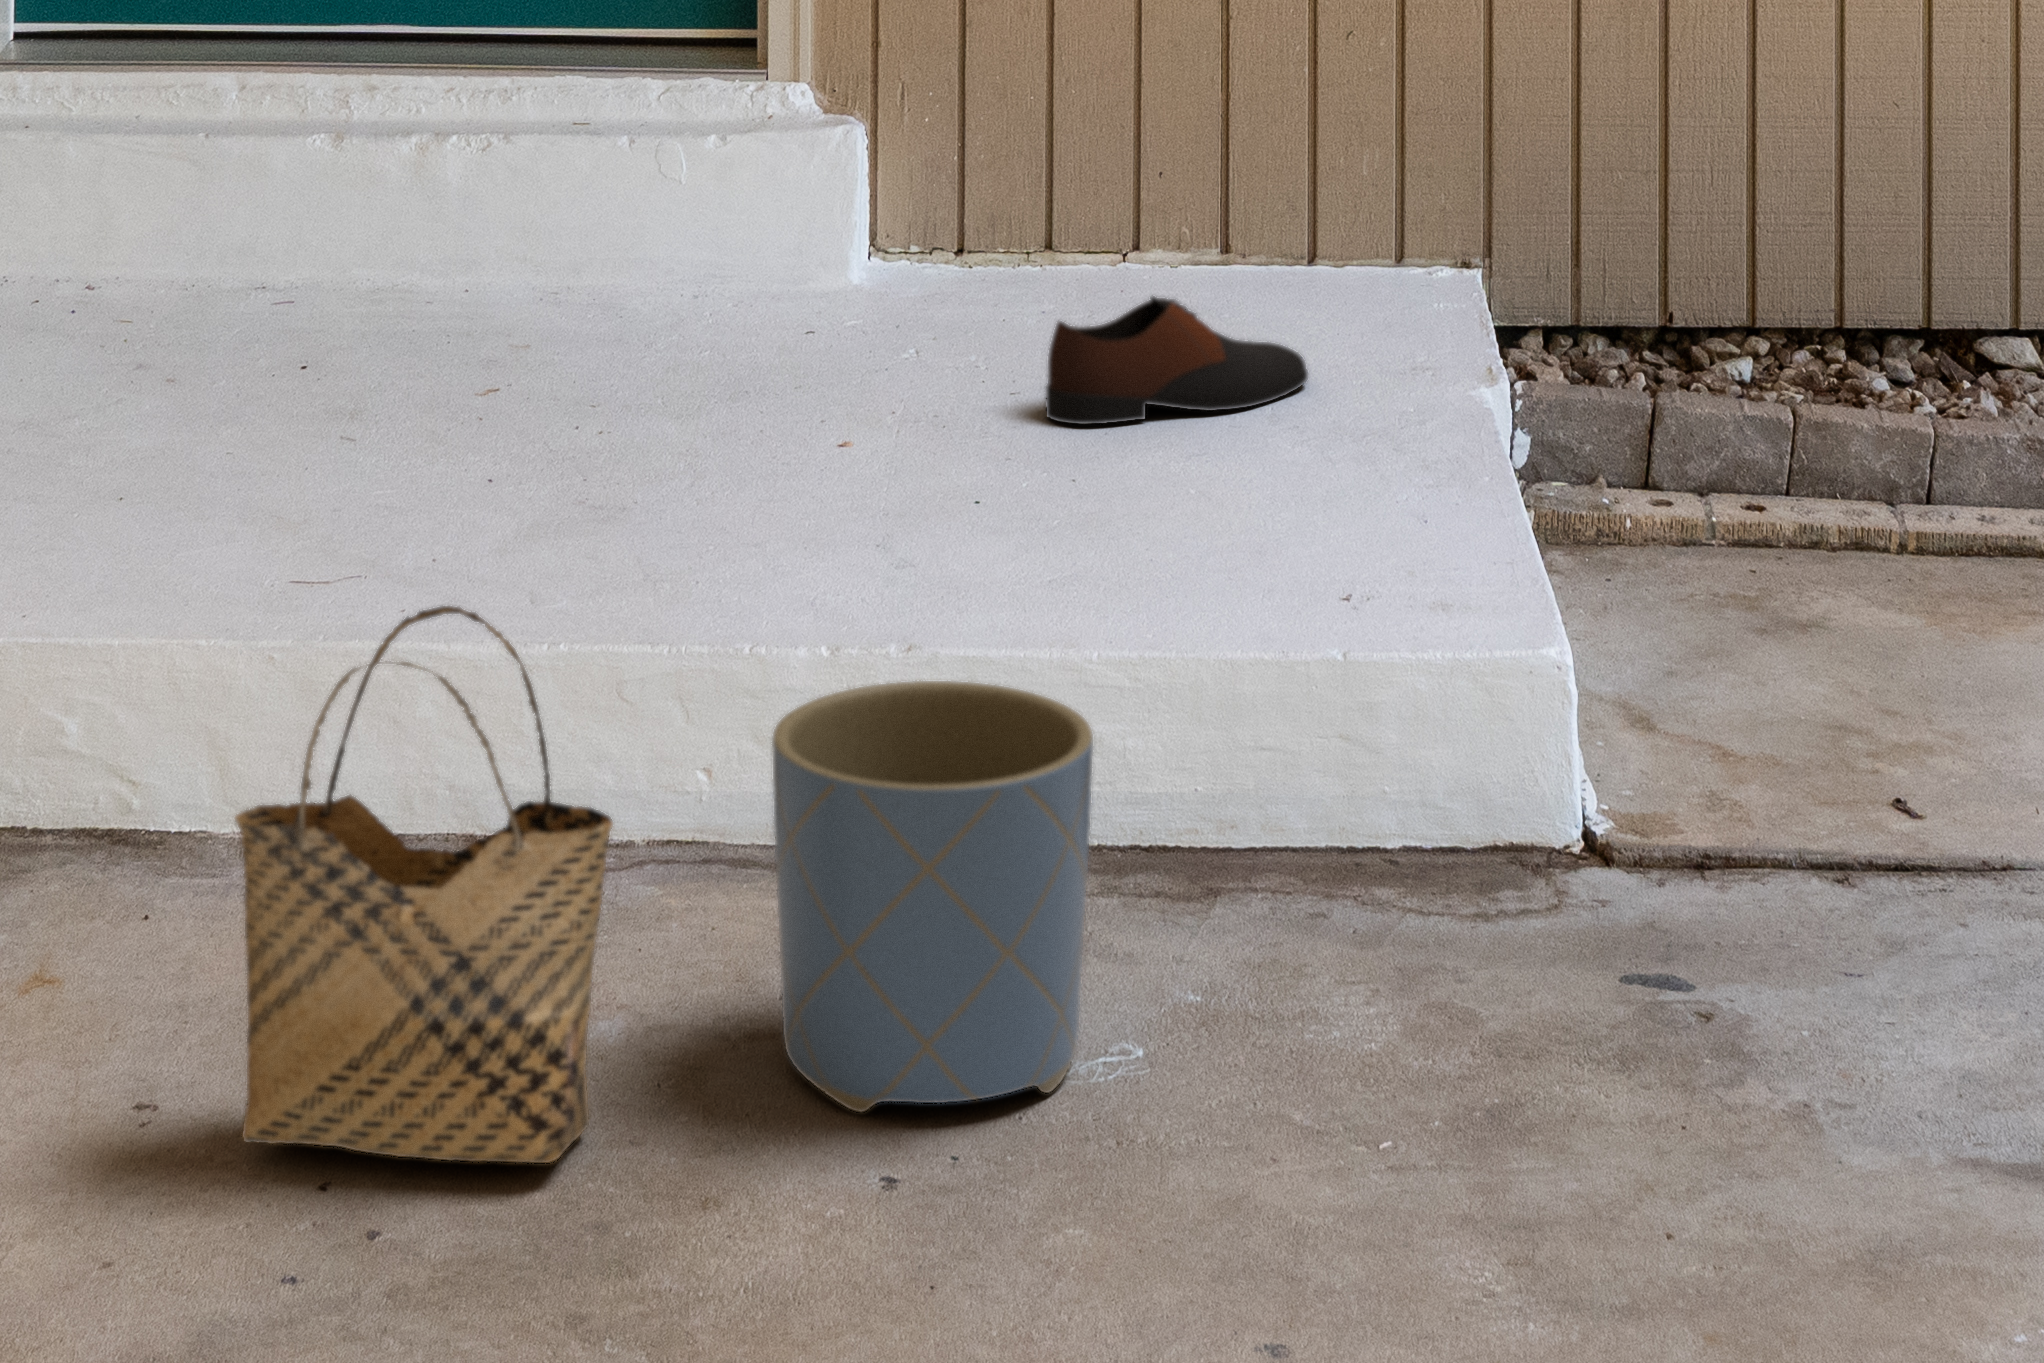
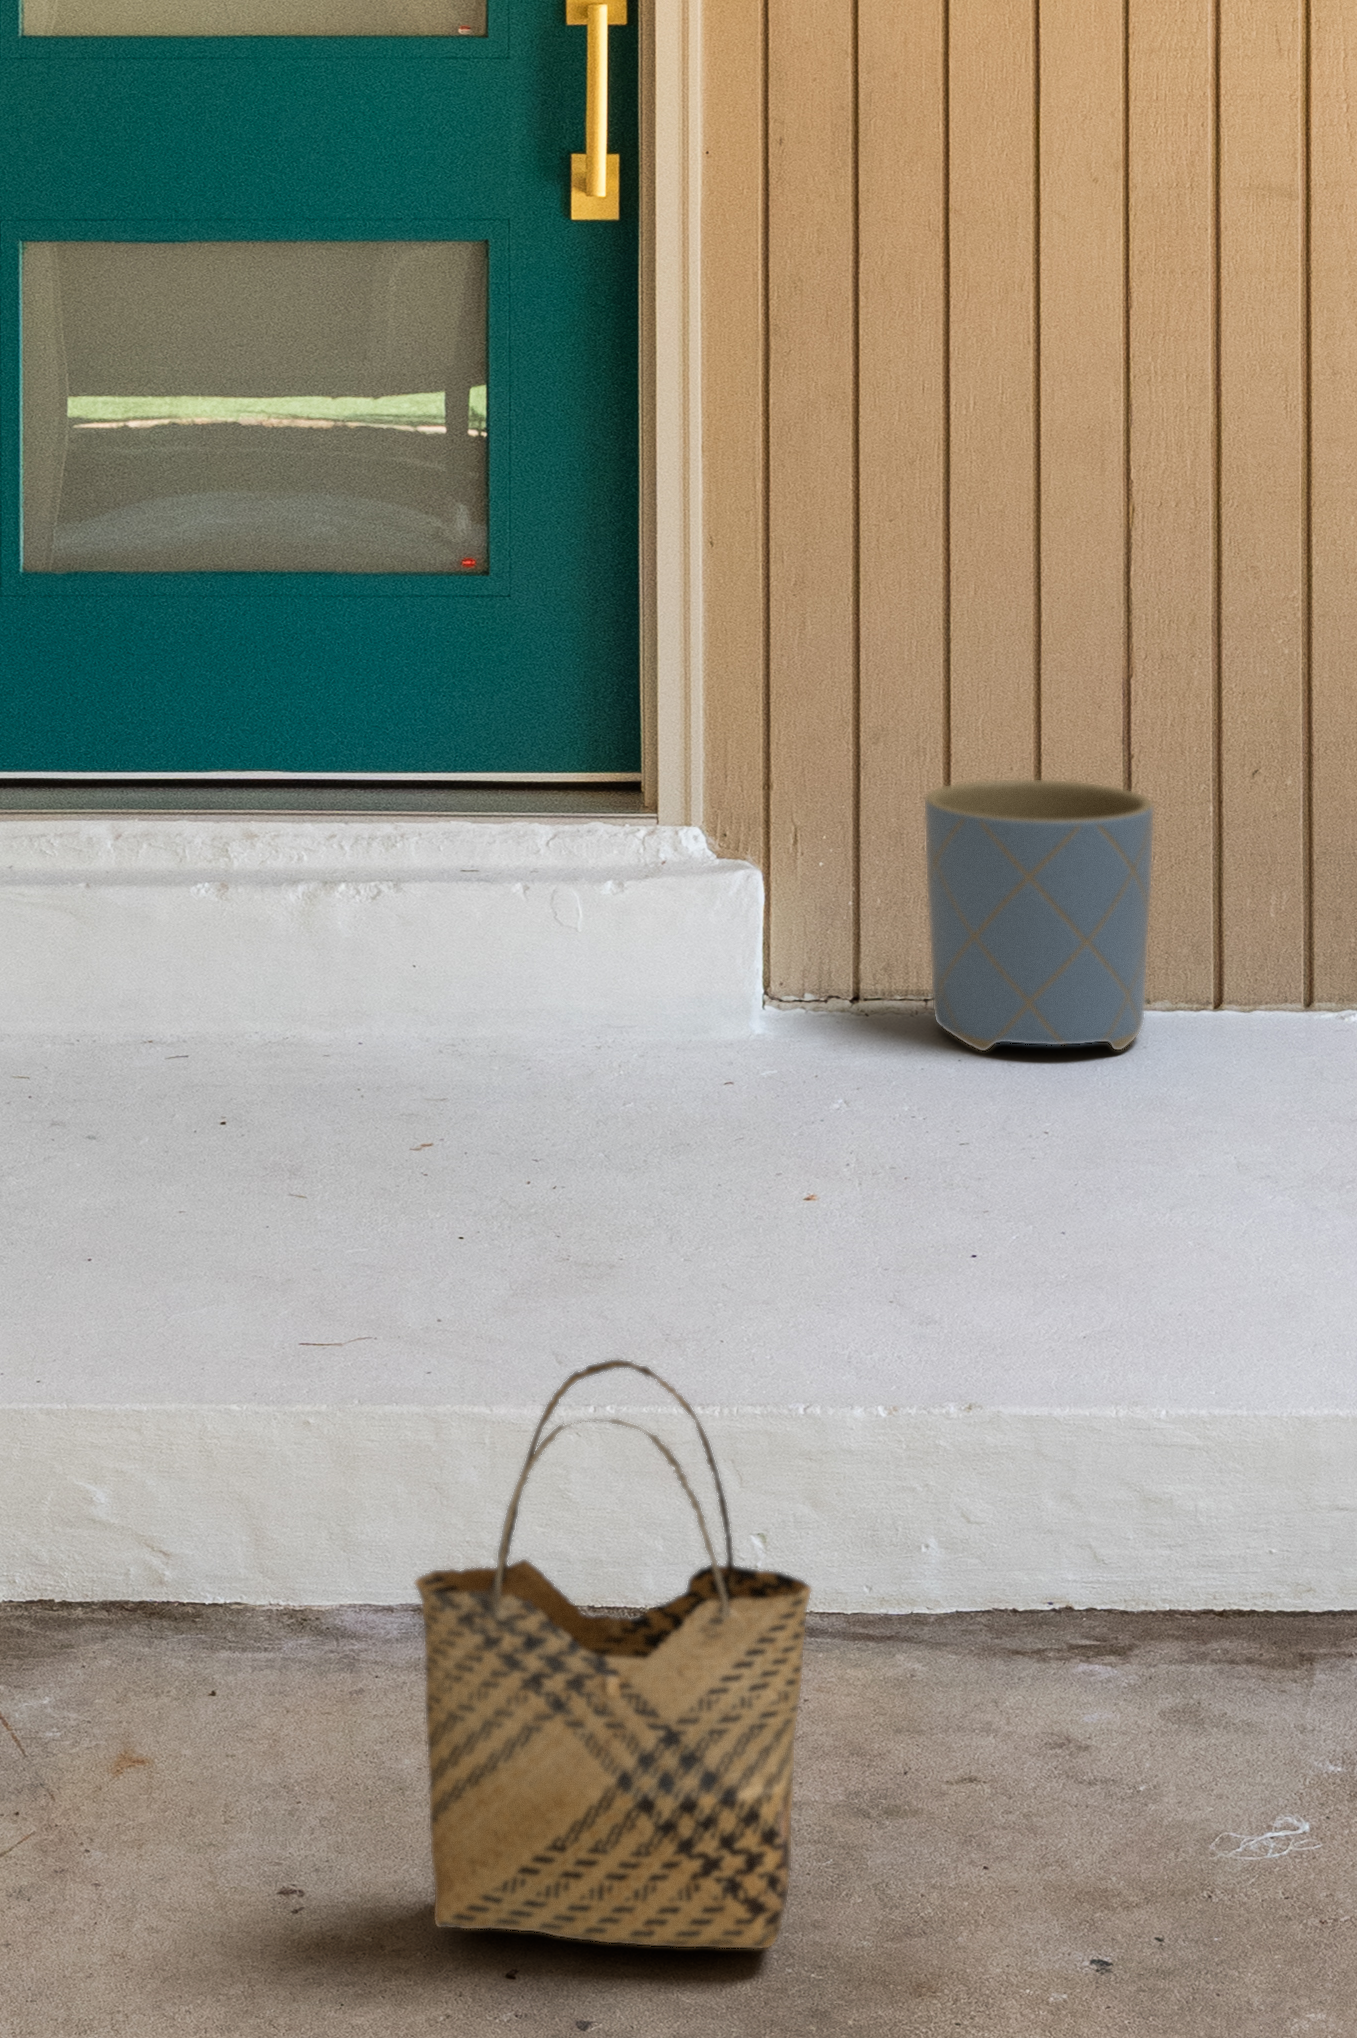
shoe: present [1046,297,1308,424] -> none [1017,1034,1272,1168]
planter: present [772,681,1093,1112] -> present [925,780,1153,1051]

